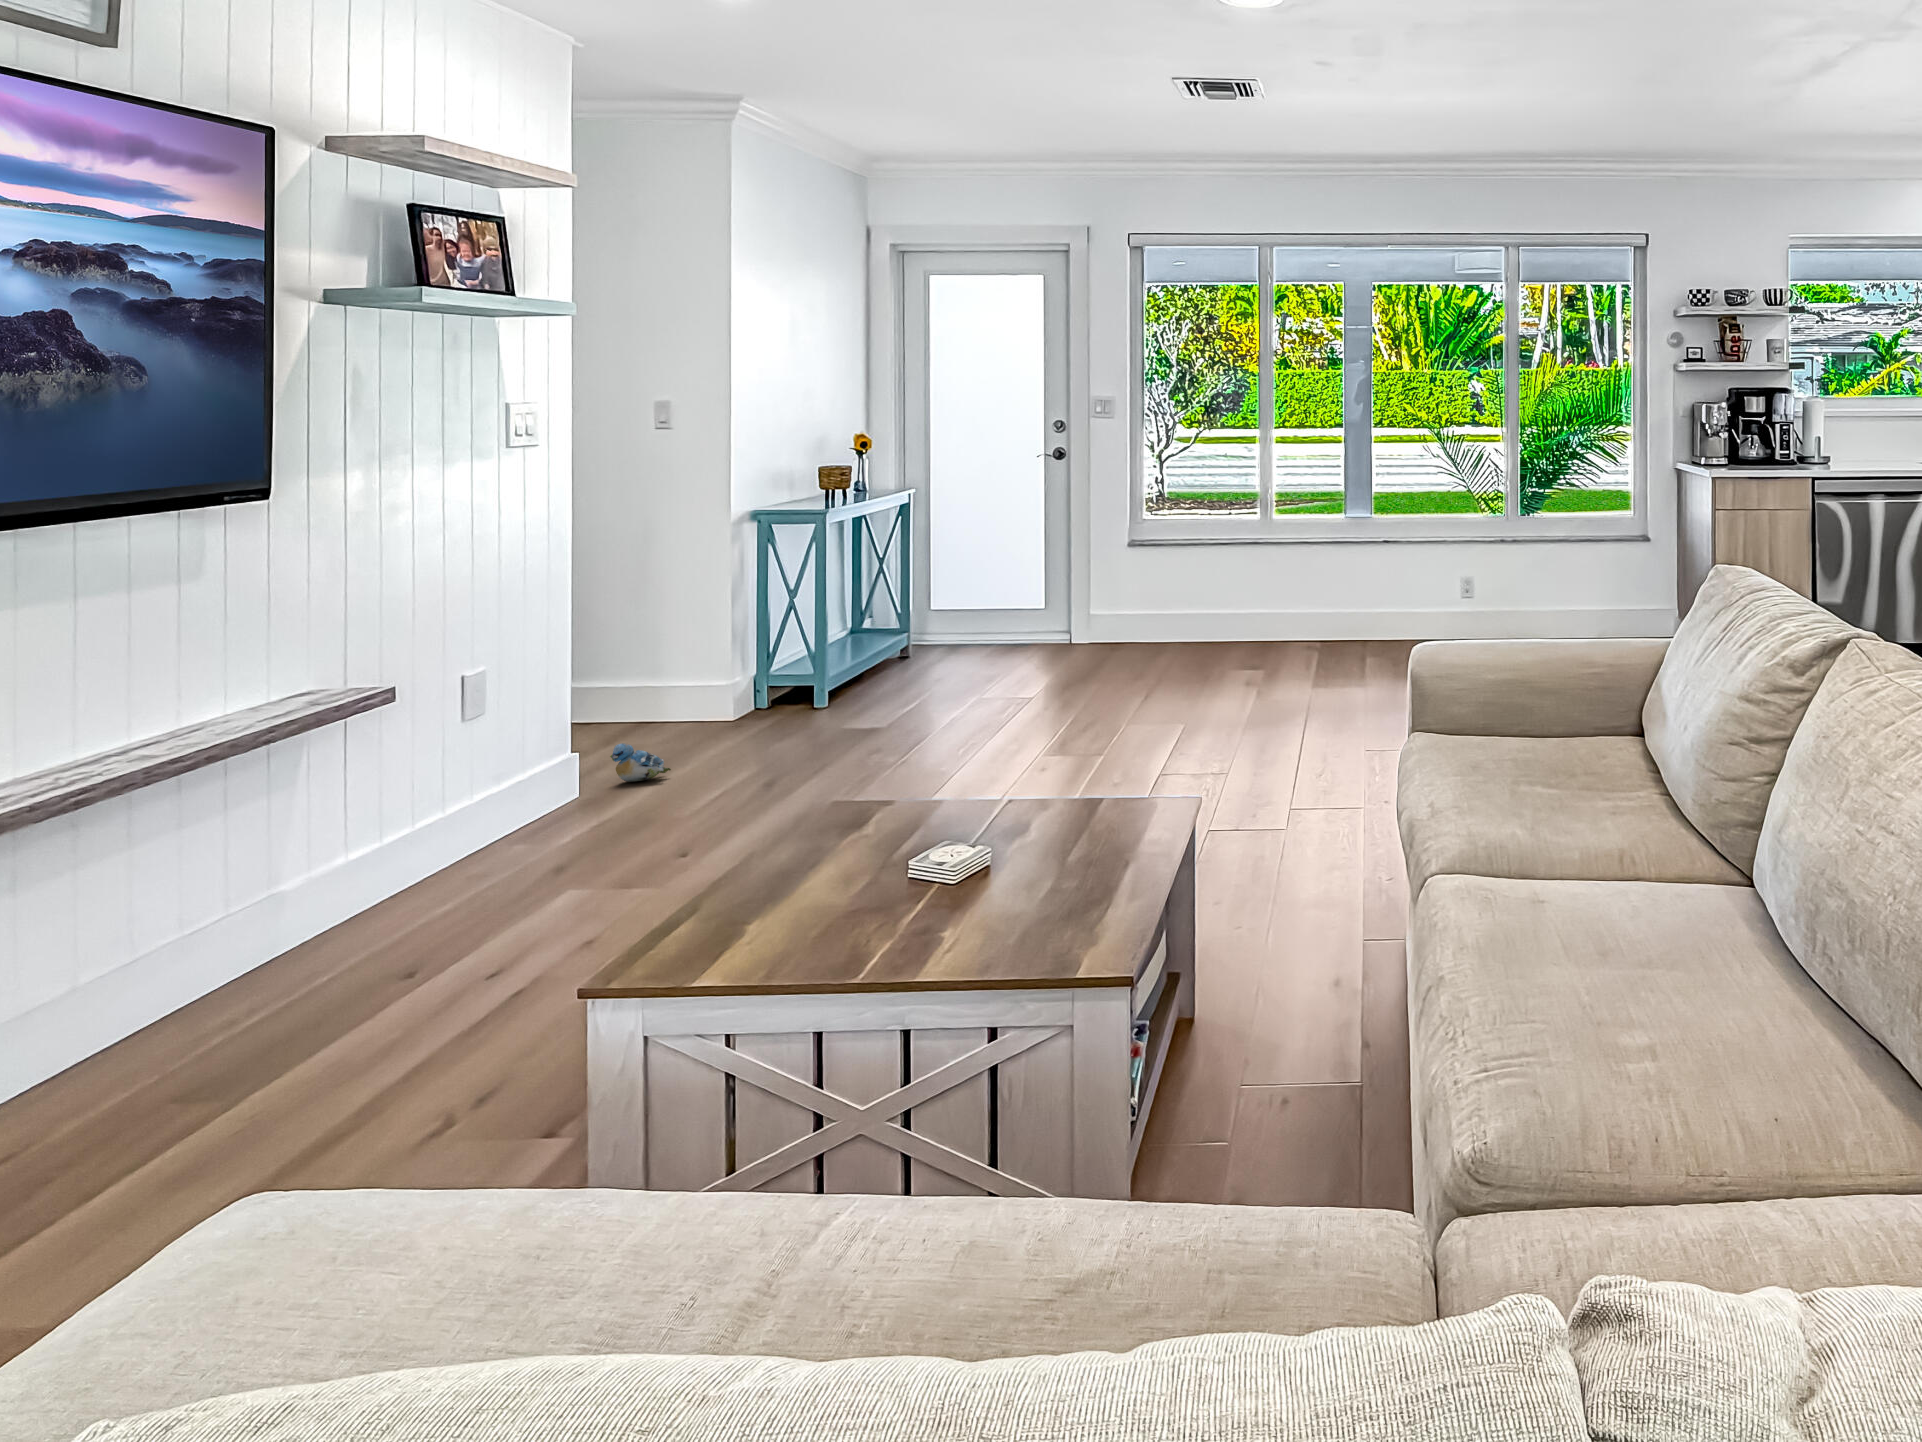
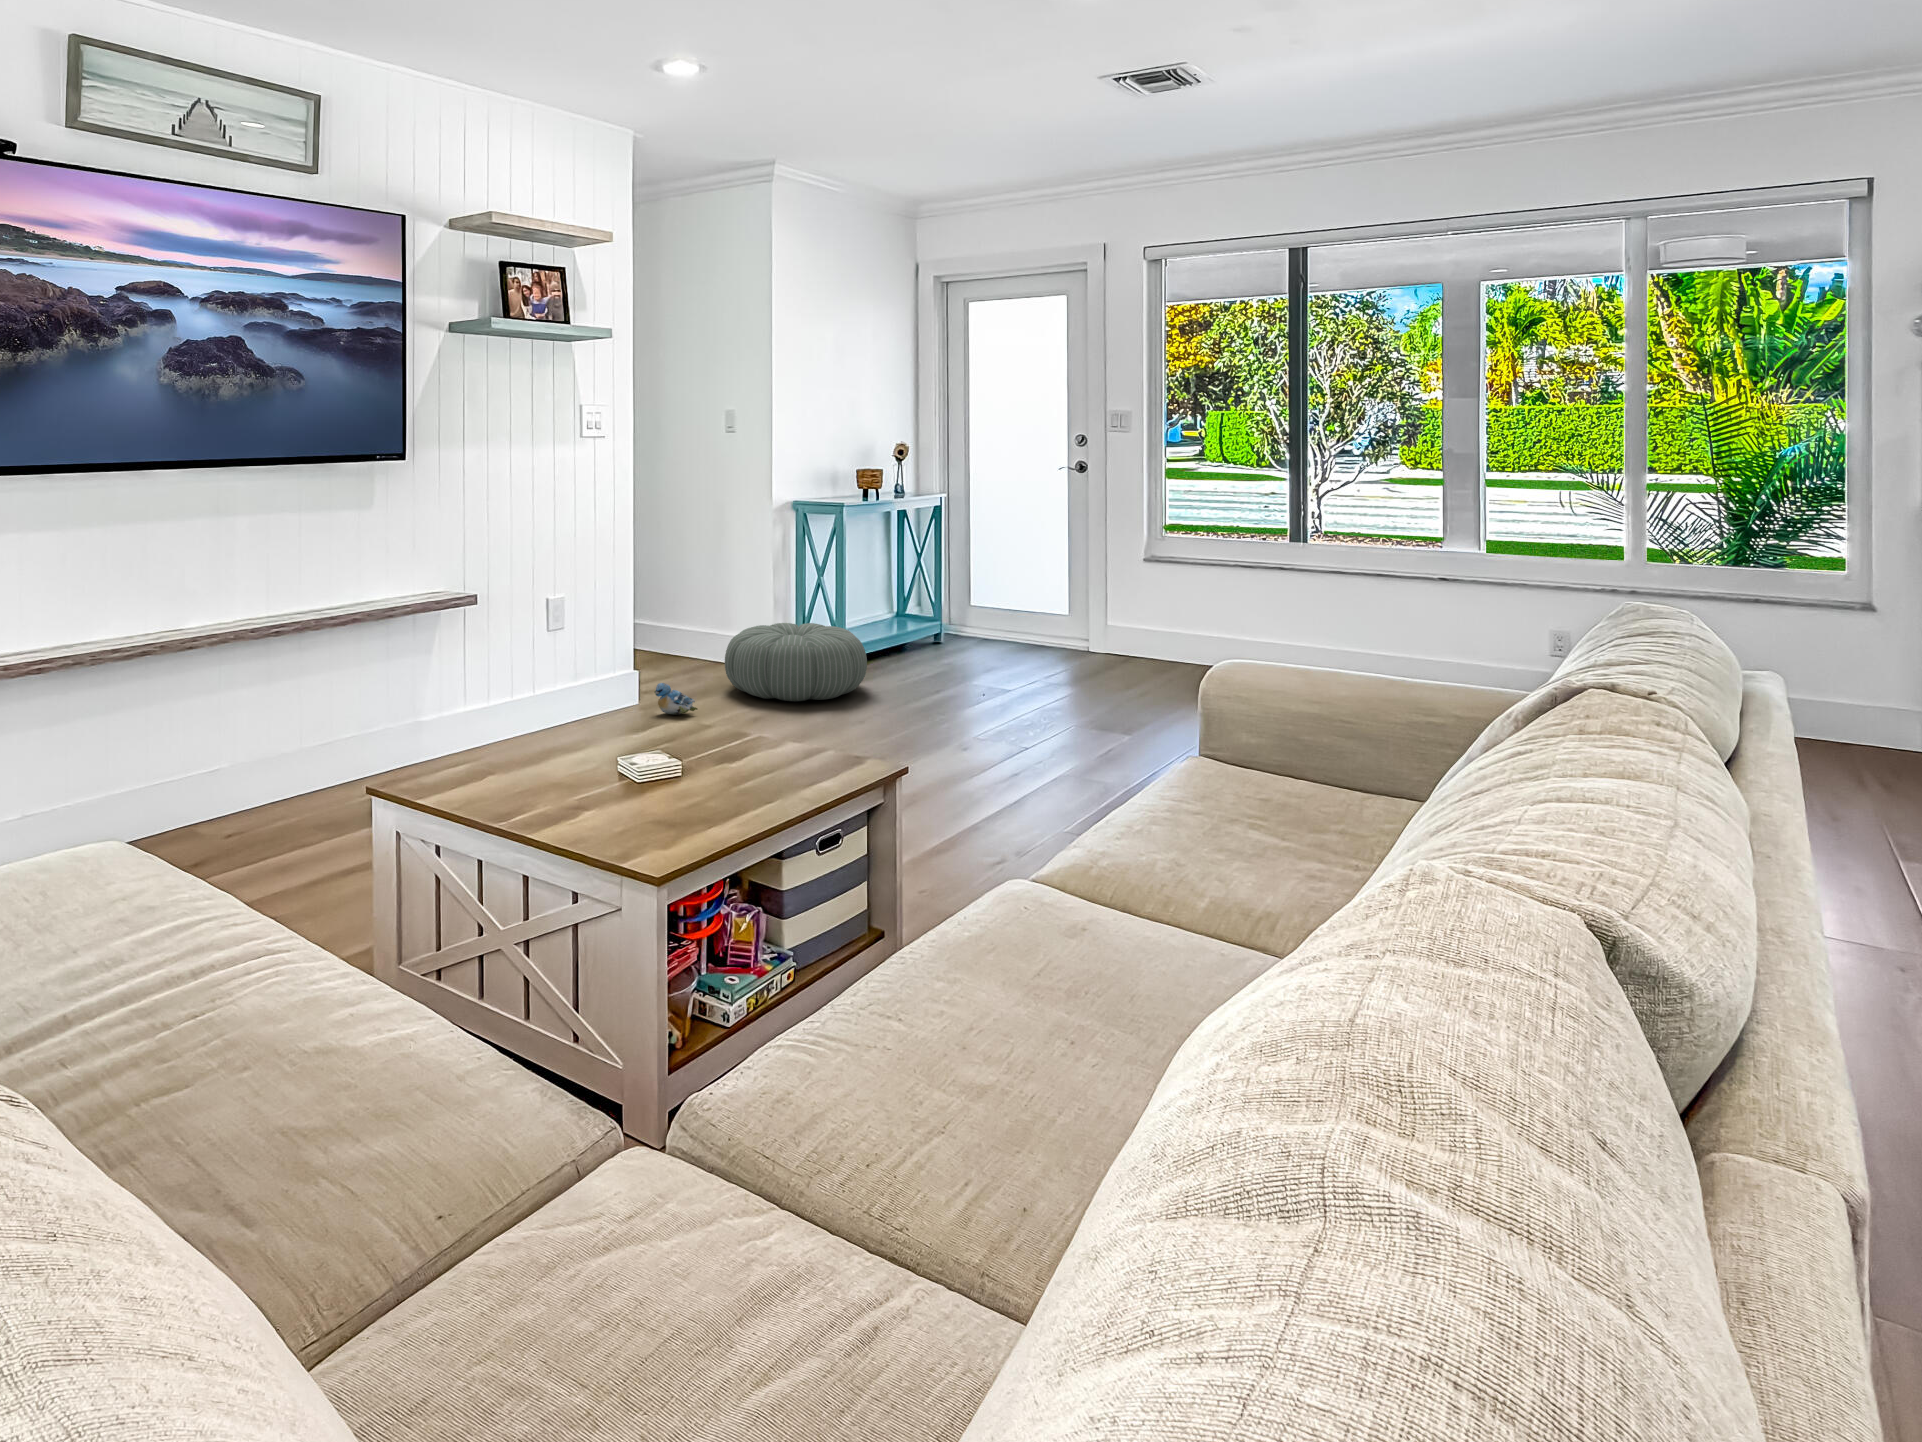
pouf: none [684,653,864,748] -> present [725,623,867,701]

